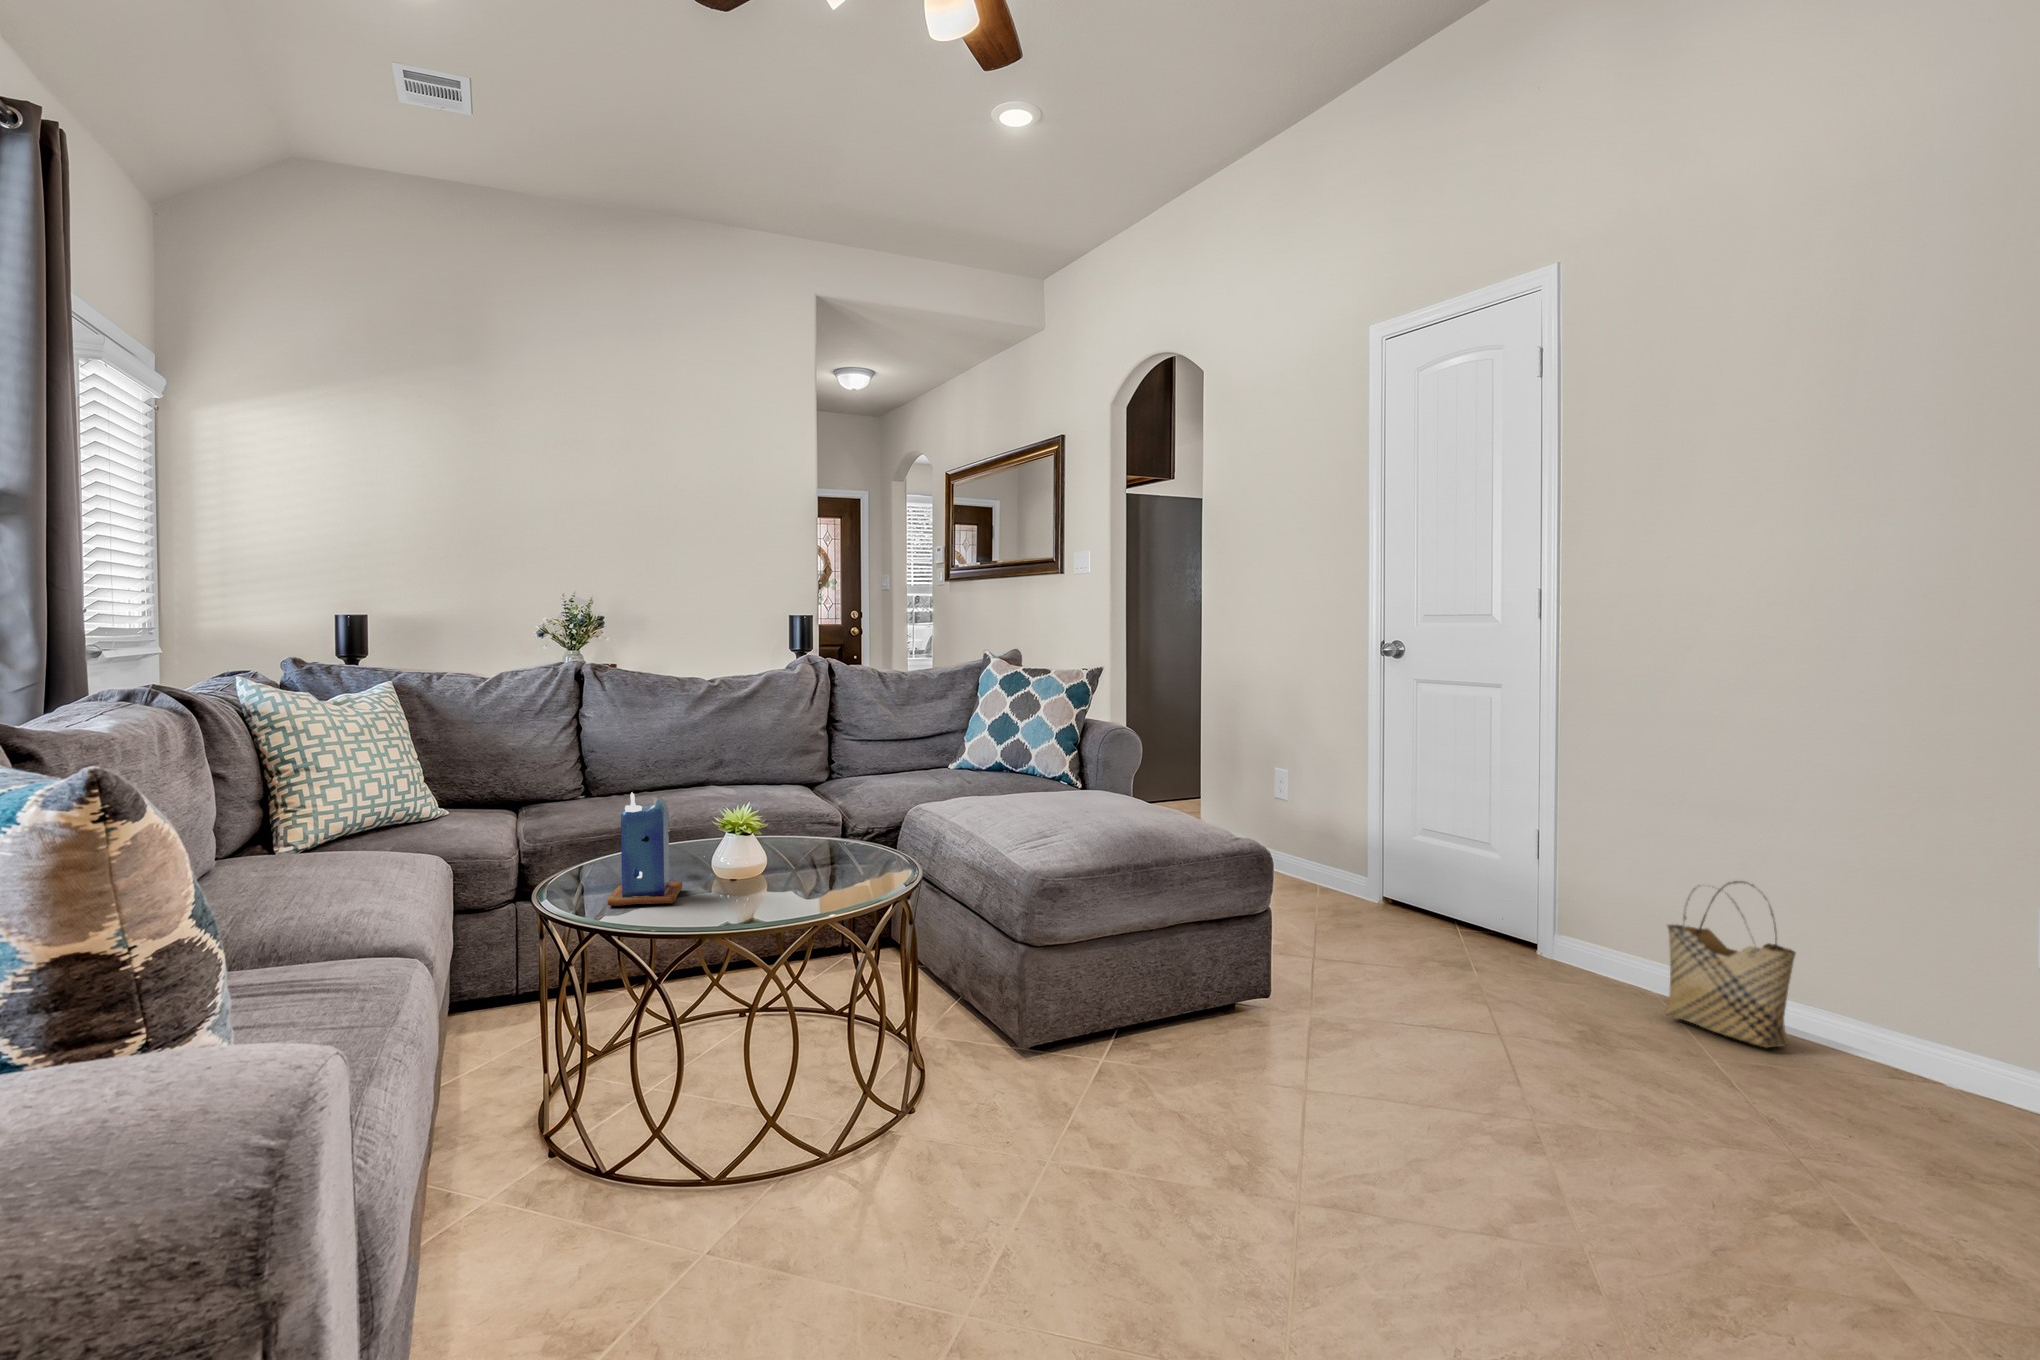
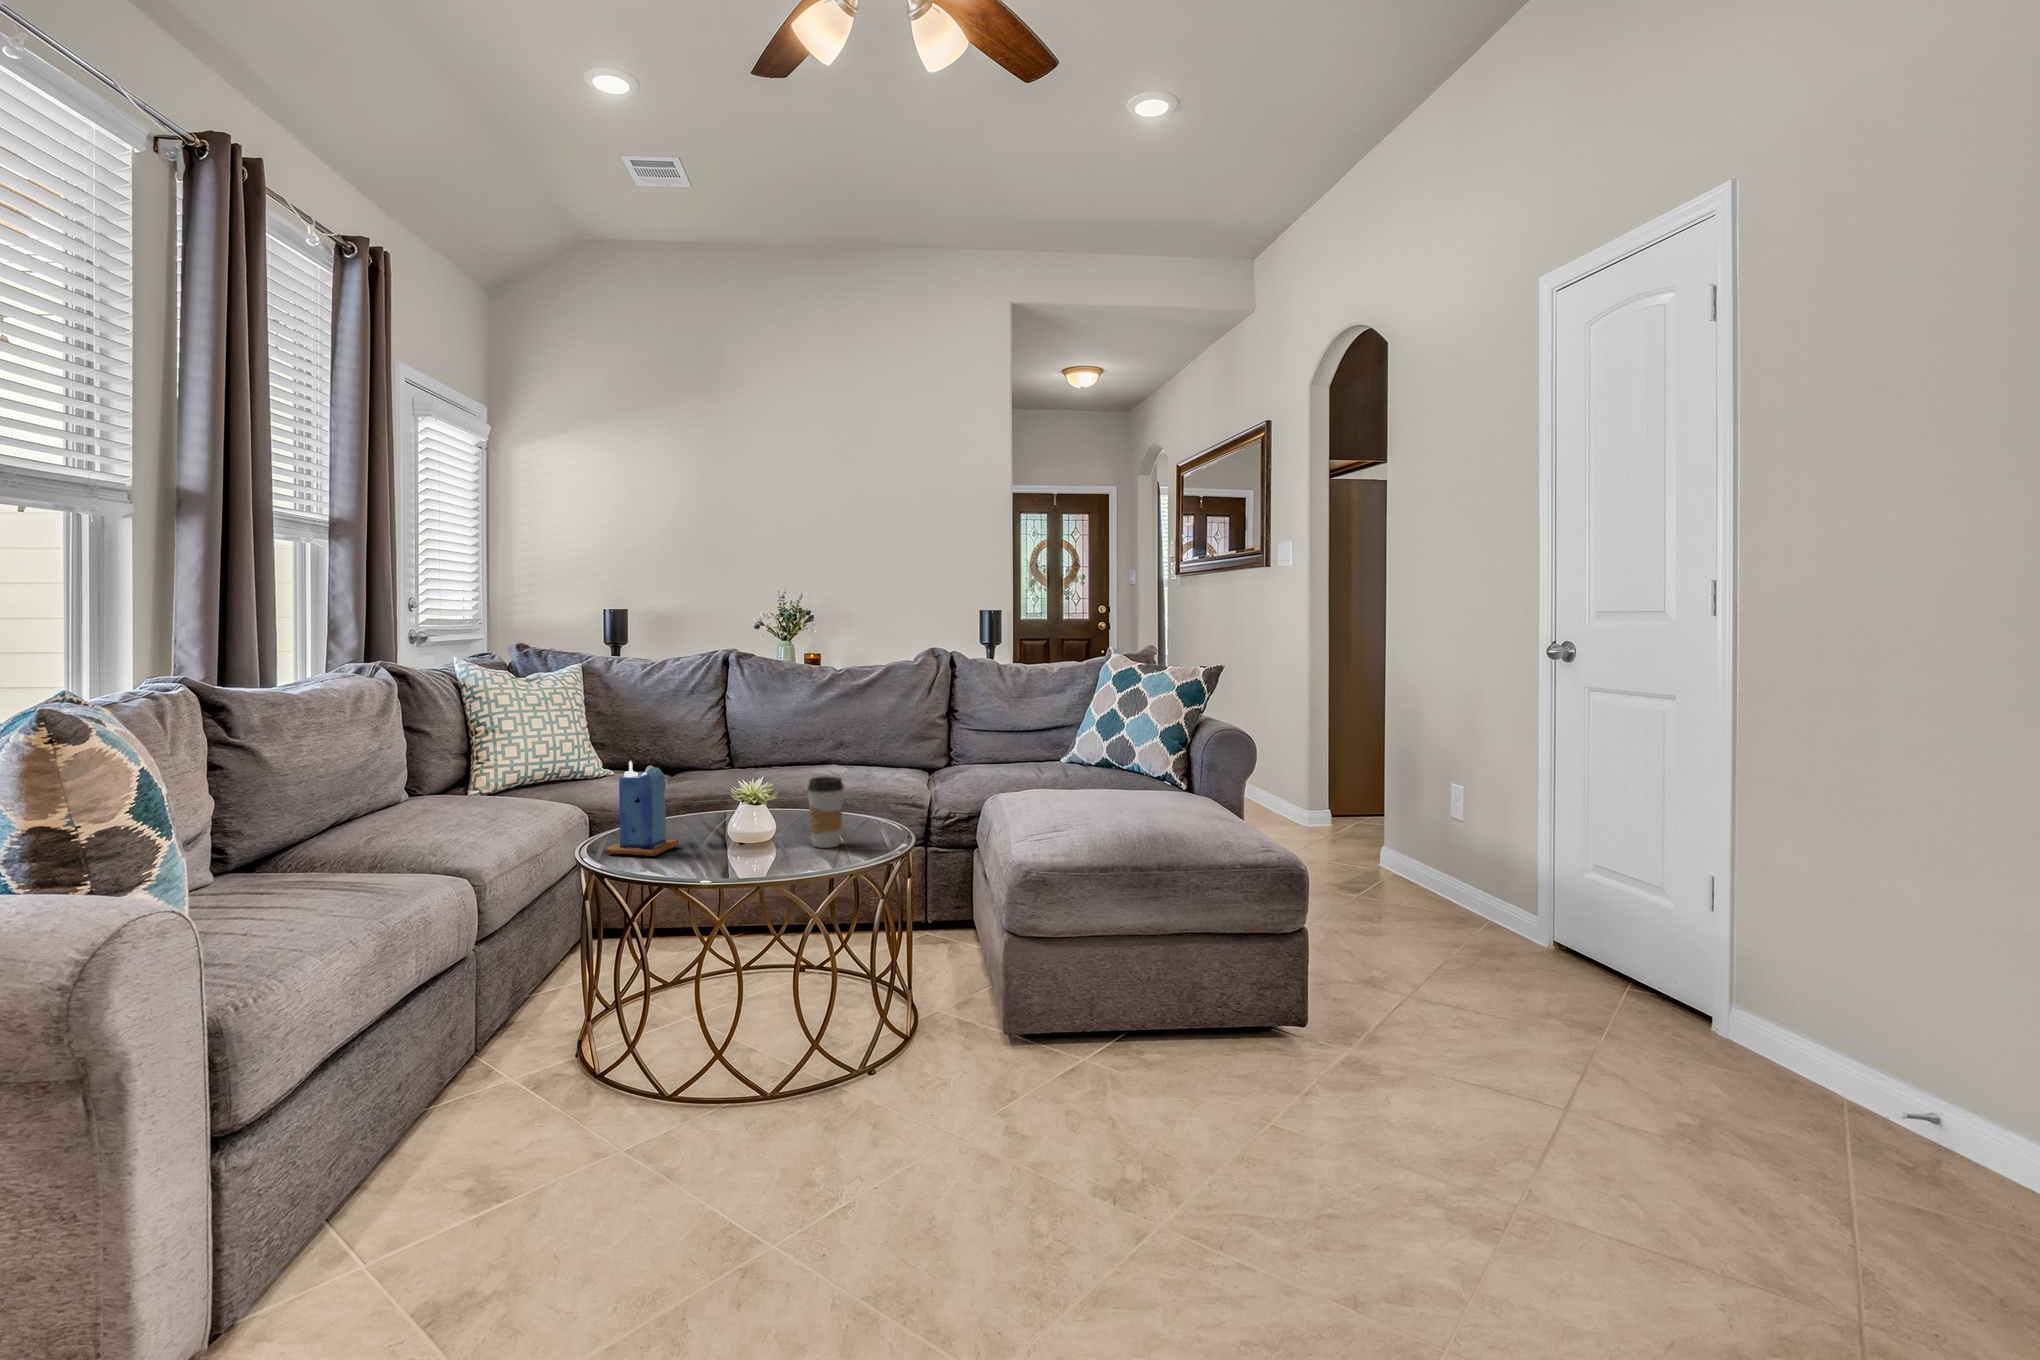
coffee cup: none [826,796,867,875] -> present [808,777,844,848]
woven basket: present [1666,881,1796,1047] -> none [1787,955,1951,1176]

